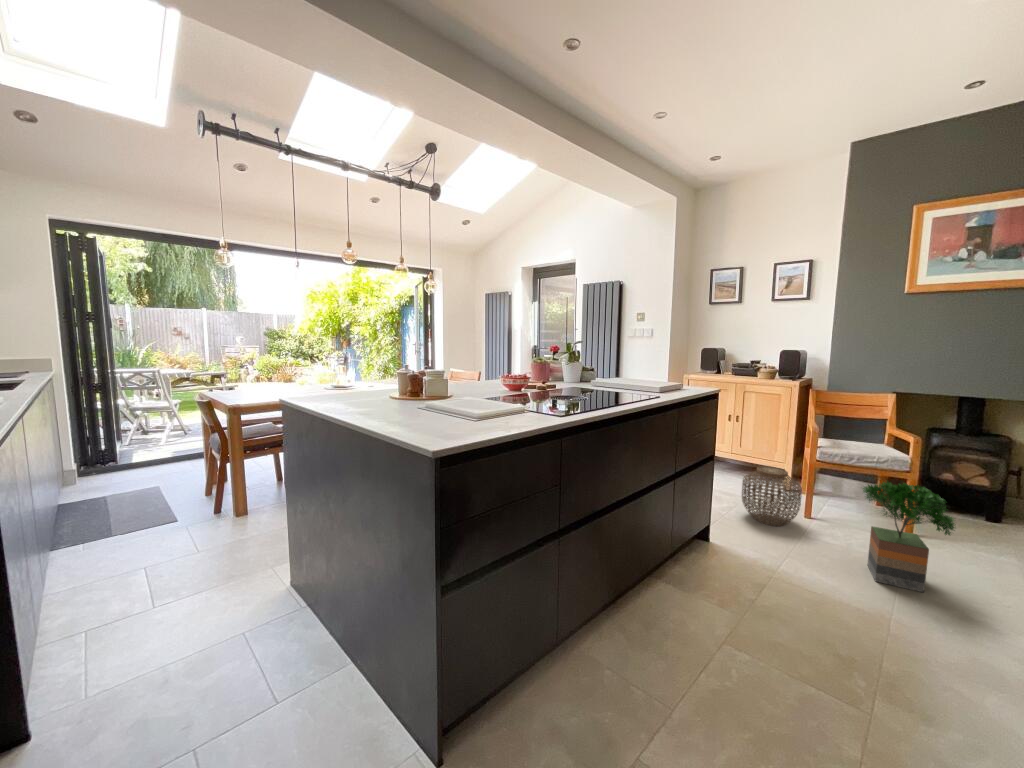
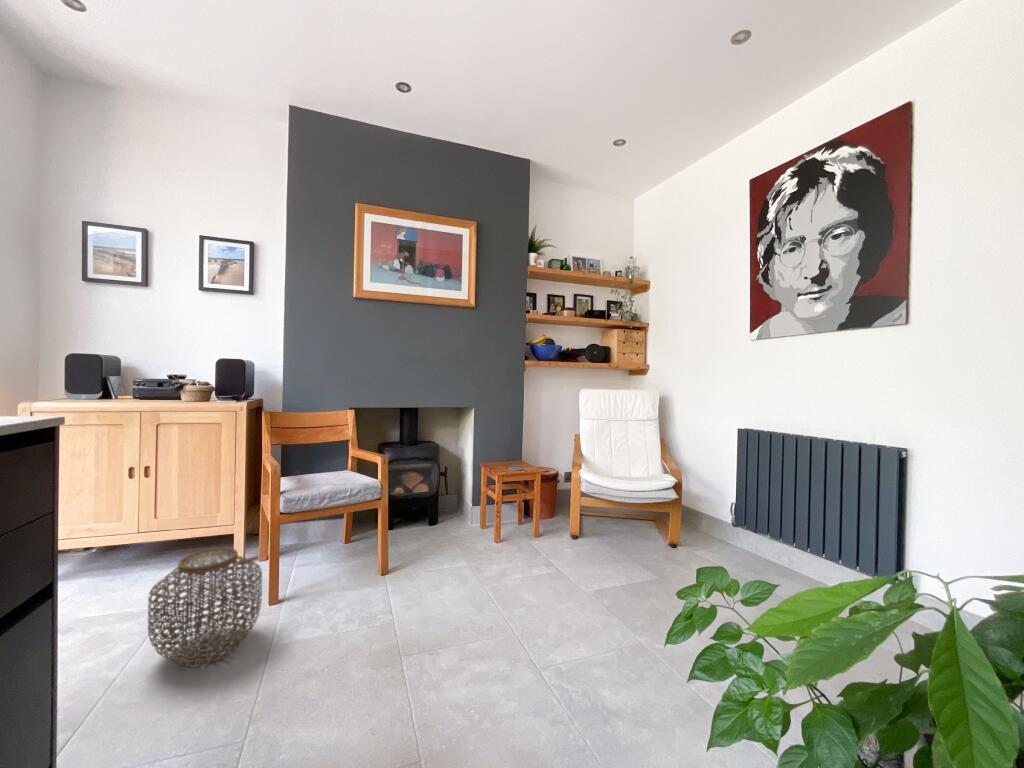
potted tree: present [863,481,955,592] -> none [350,518,458,691]

